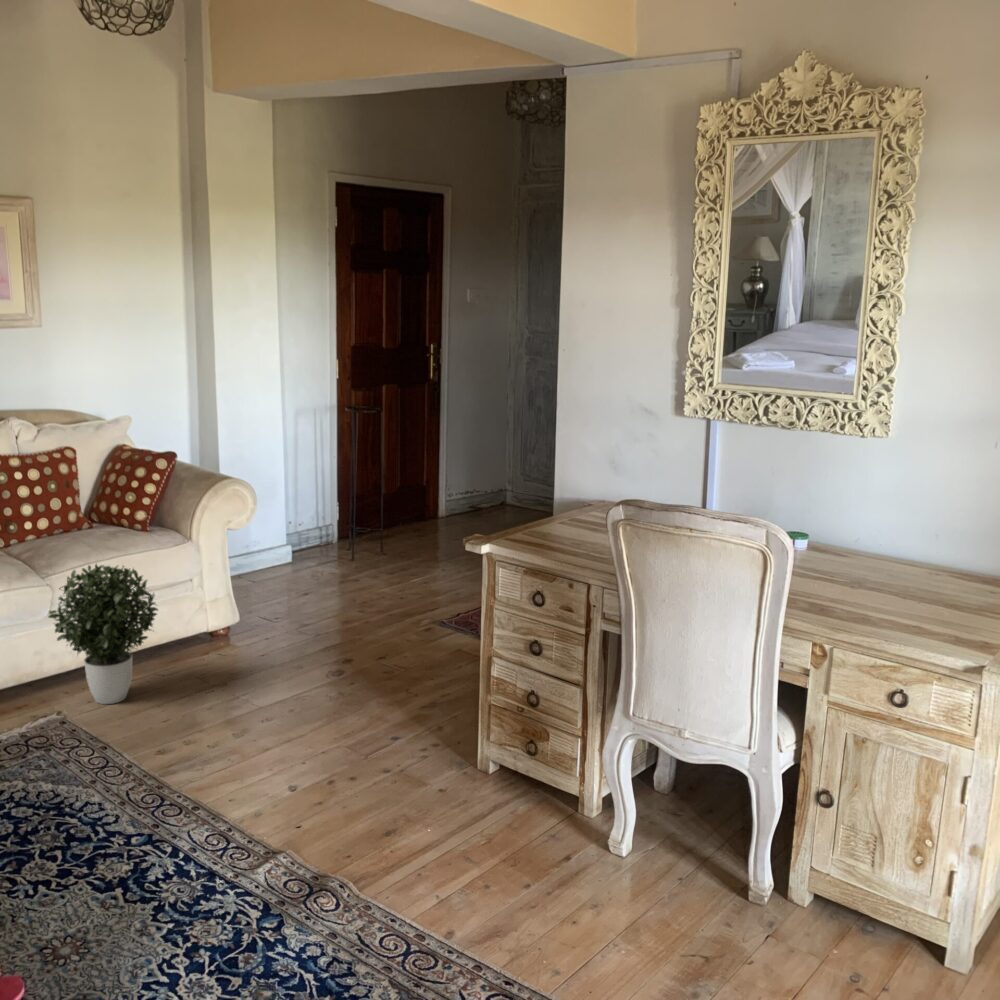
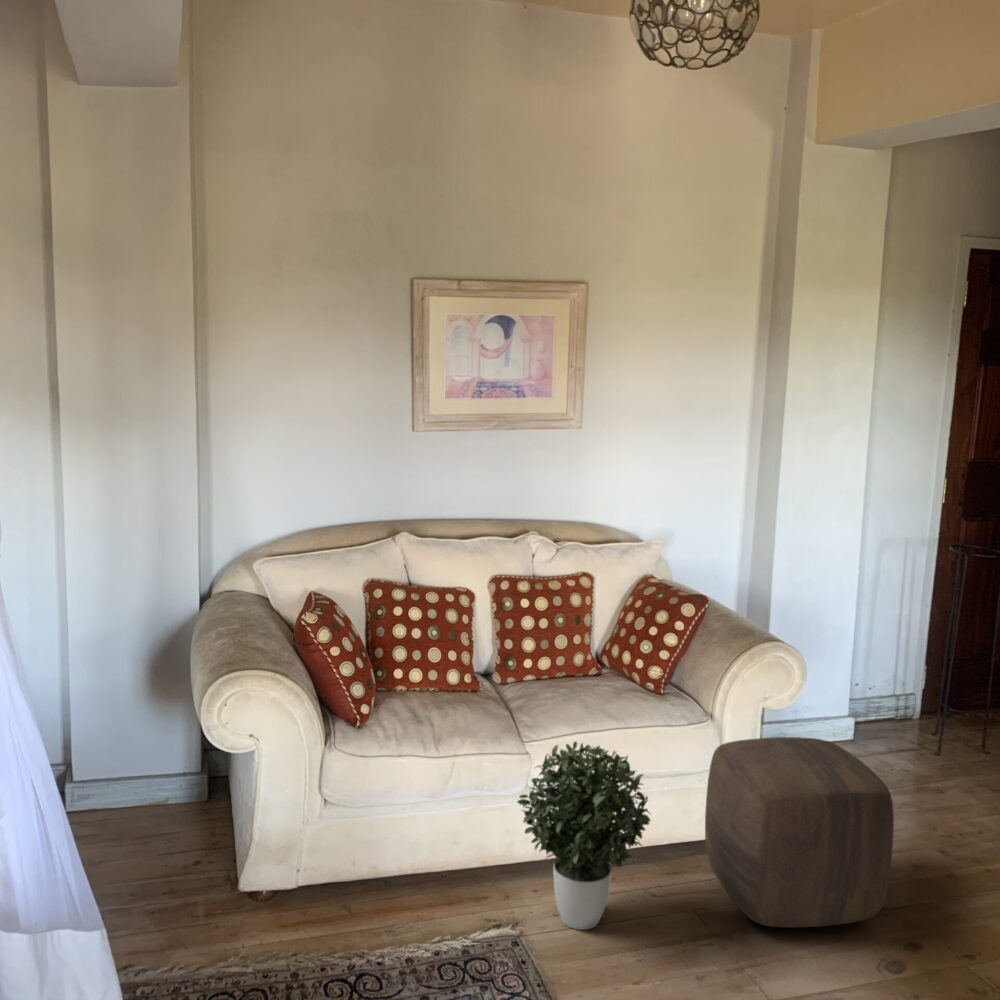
ottoman: none [195,542,328,669] -> present [705,737,894,927]

